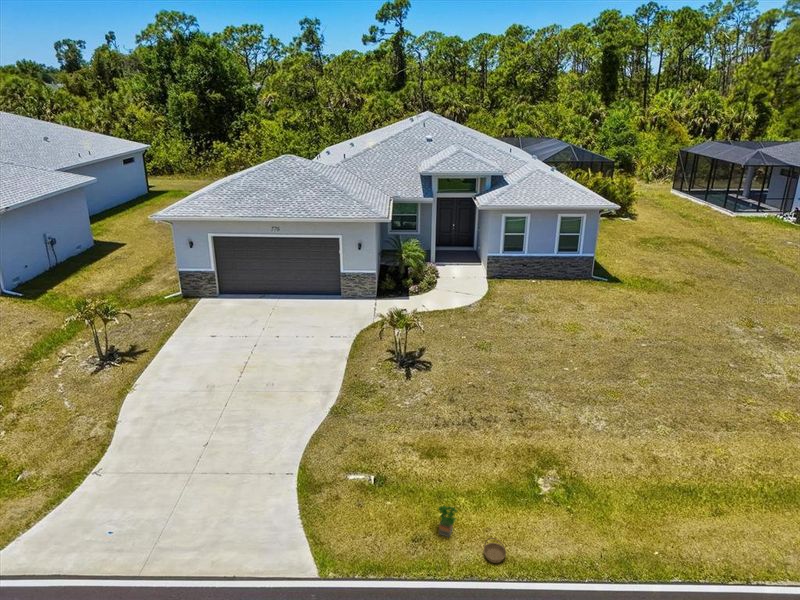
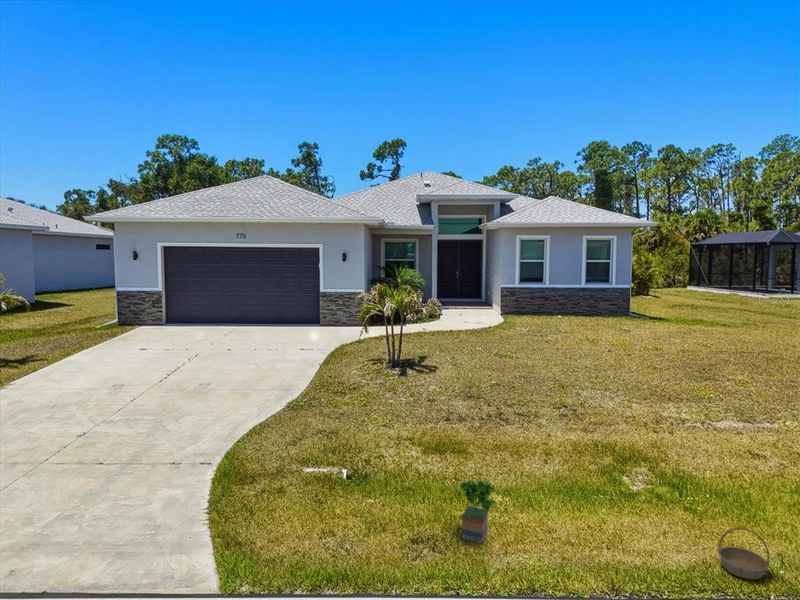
basket: present [484,538,506,563] -> present [718,527,769,580]

